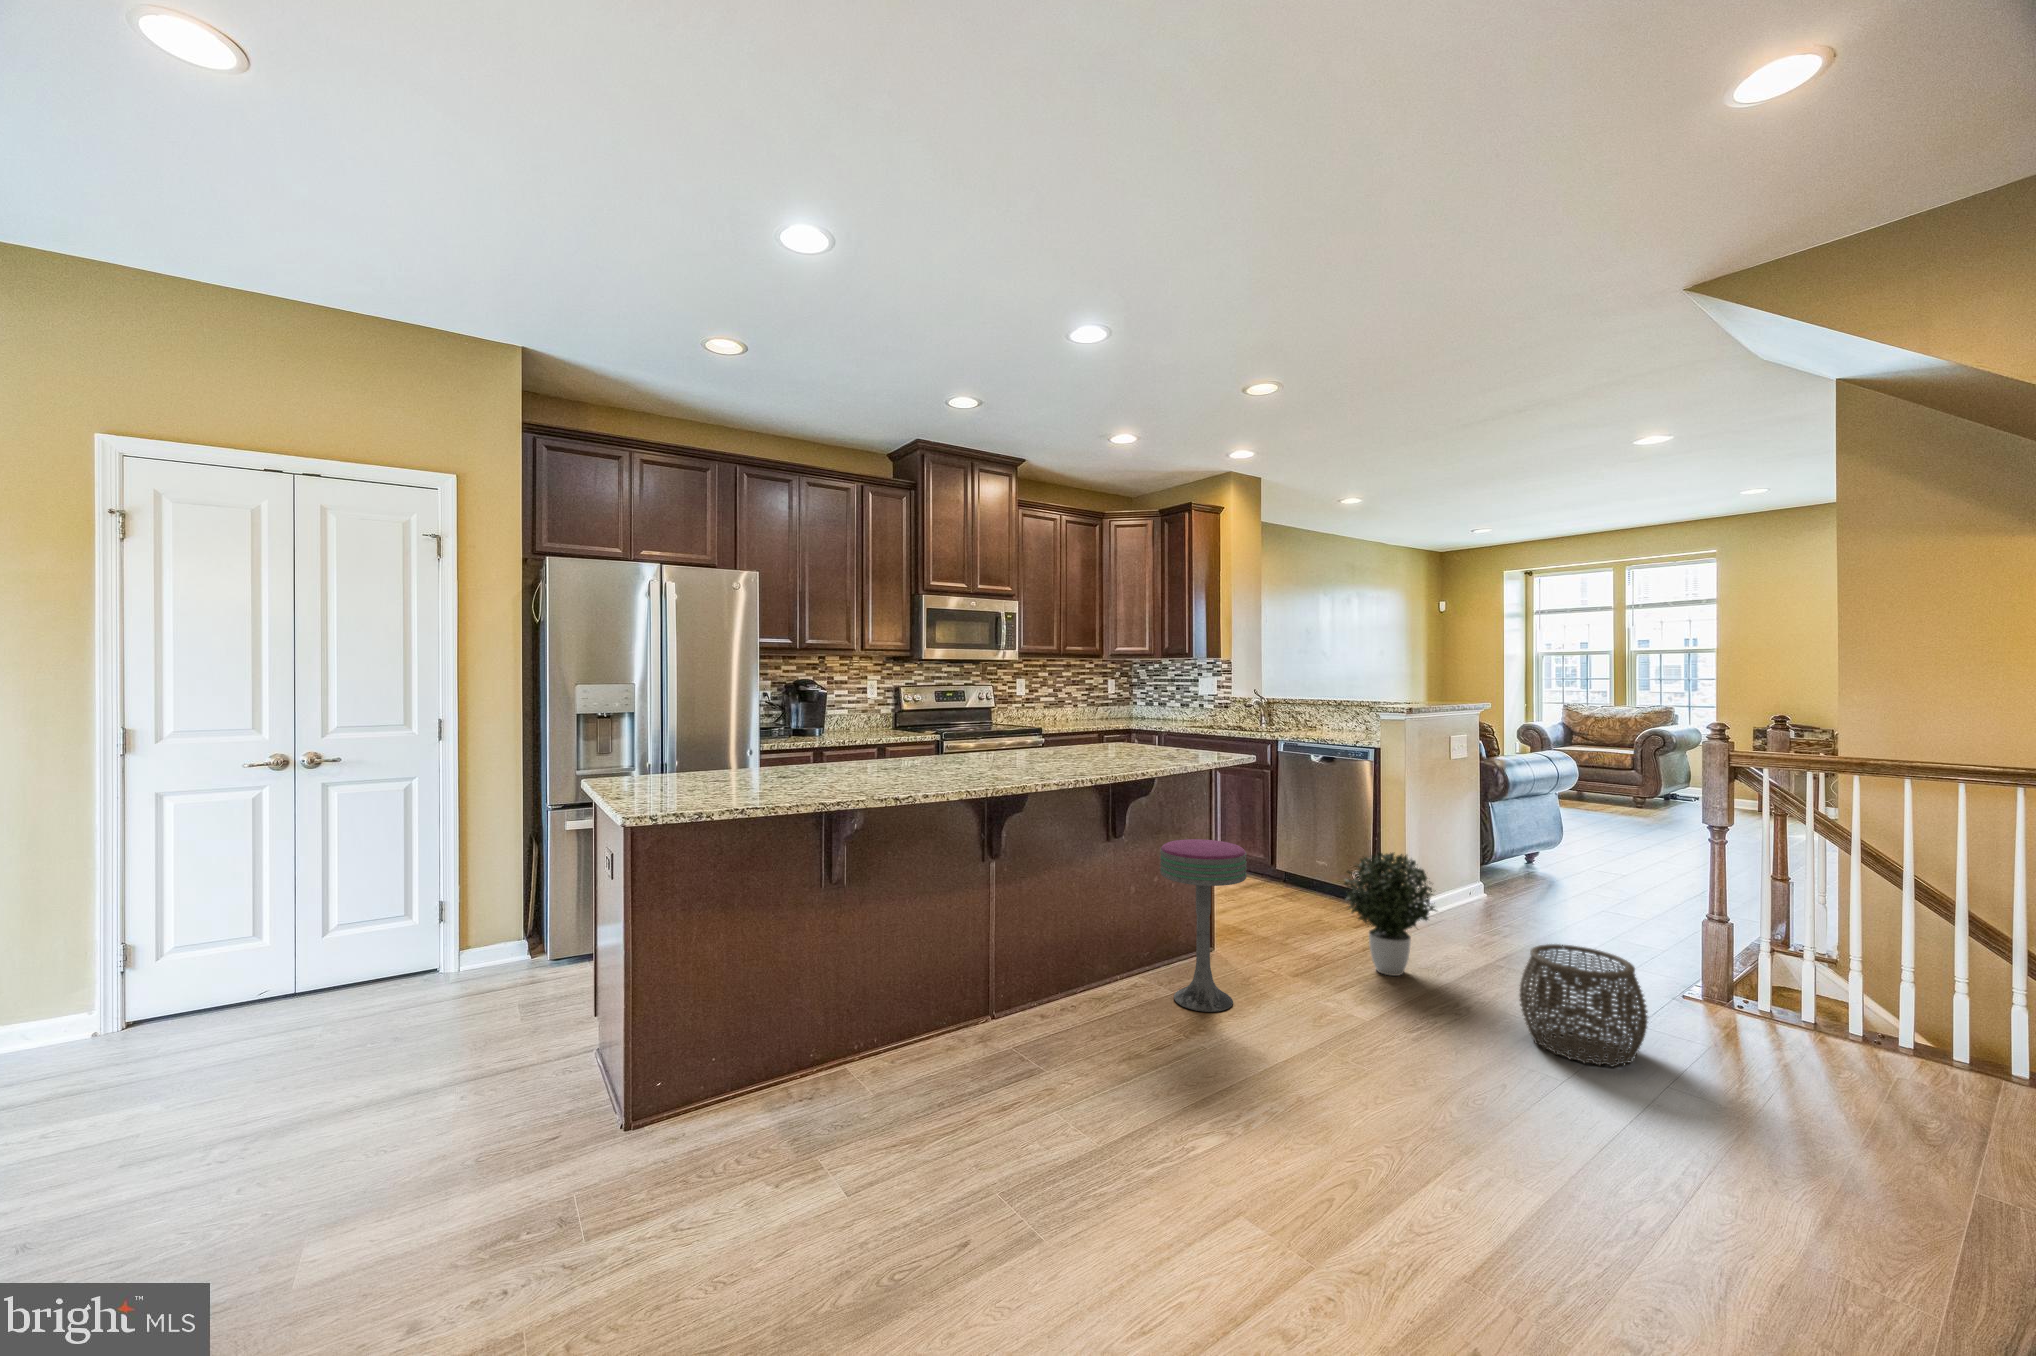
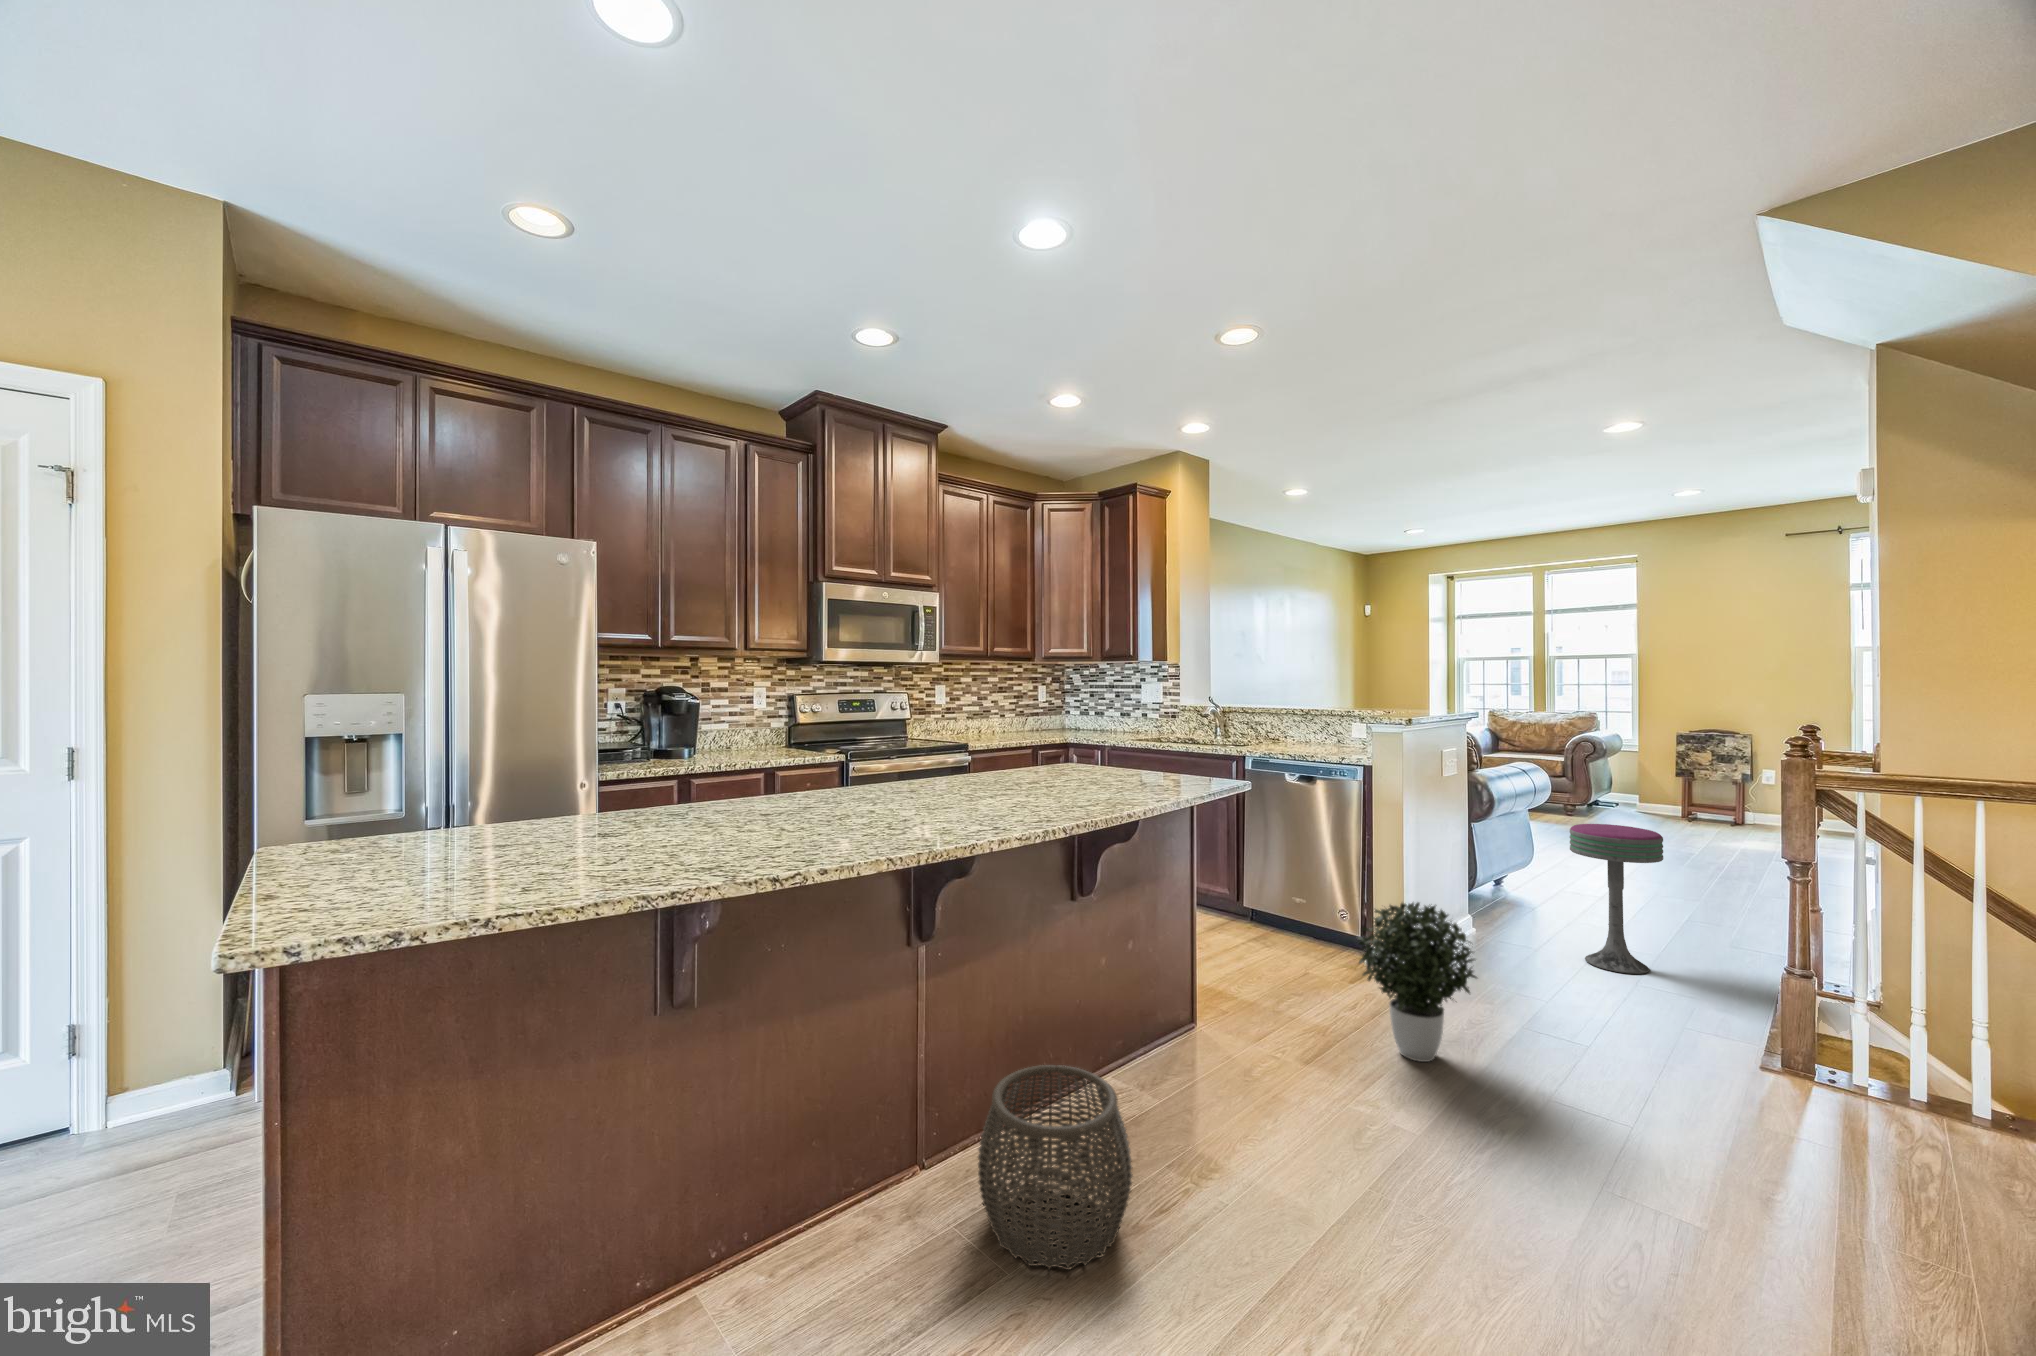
bar stool: present [1160,839,1247,1012] -> present [1570,824,1663,974]
woven basket: present [1519,944,1648,1066] -> present [978,1065,1133,1270]

